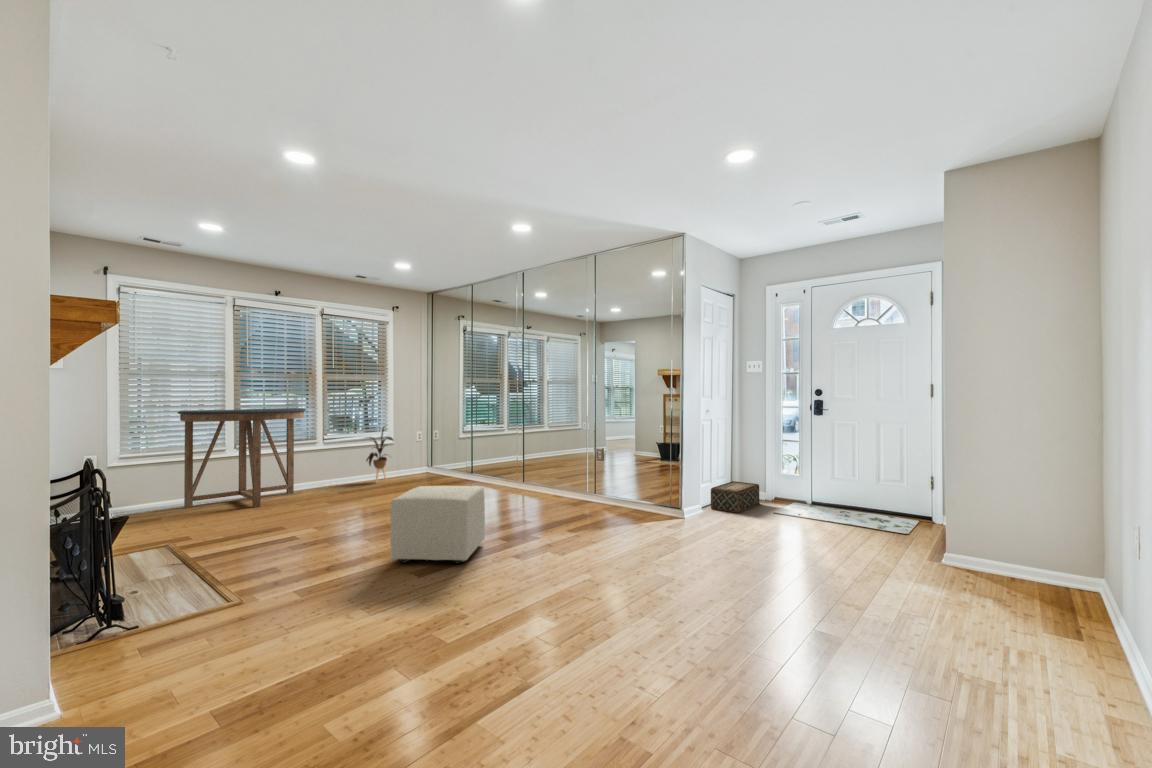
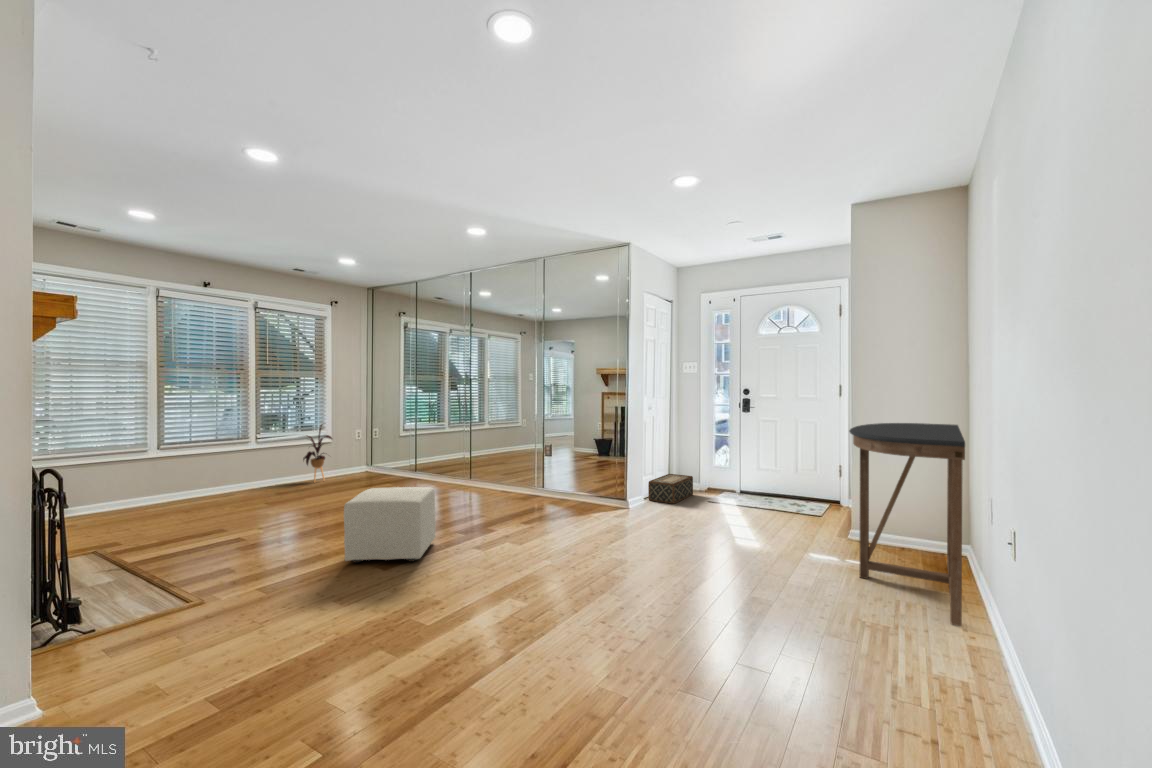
console table: present [178,408,306,508] -> present [849,423,965,626]

